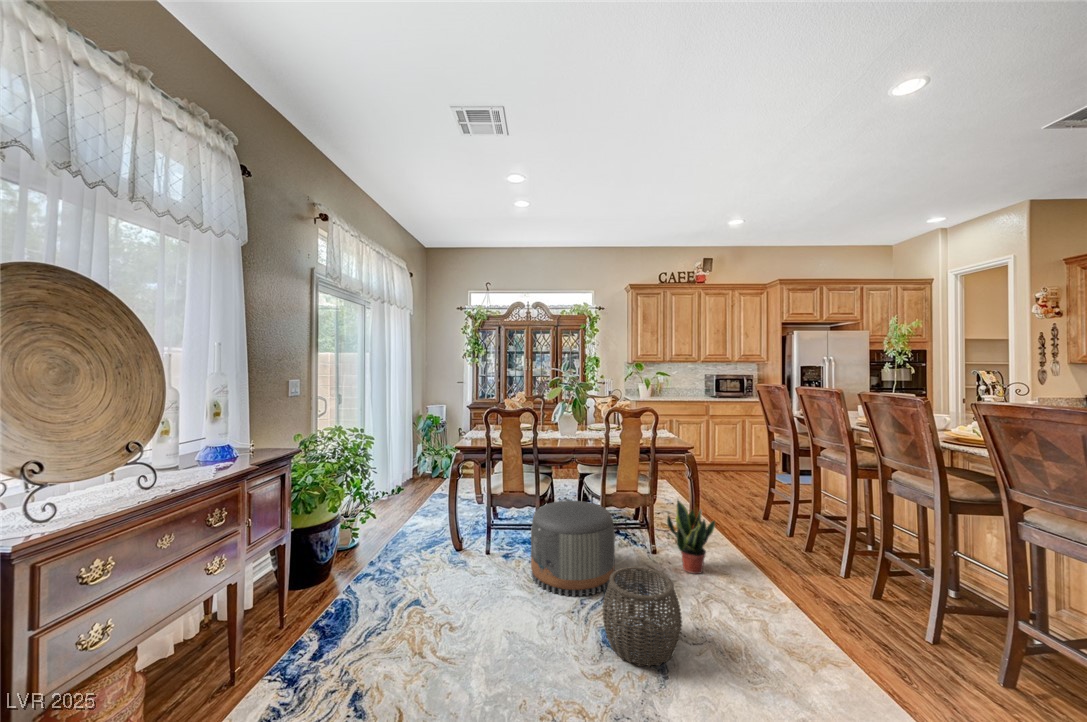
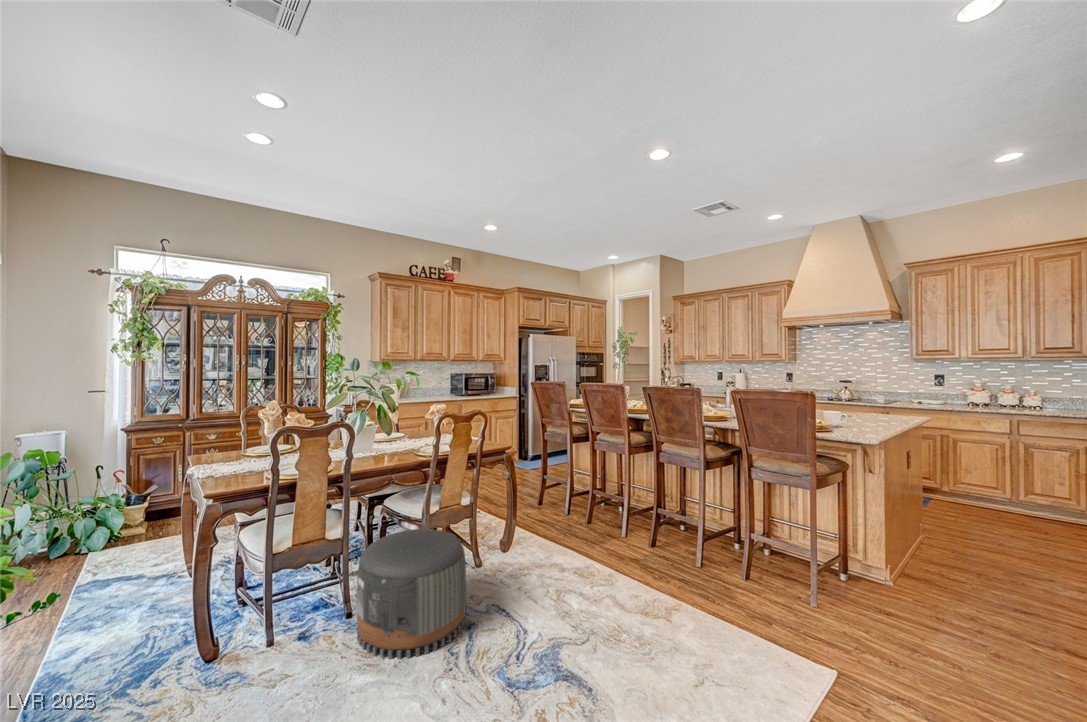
potted plant: present [667,500,715,574] -> none [502,502,542,575]
woven basket: present [602,566,682,667] -> none [504,582,588,695]

